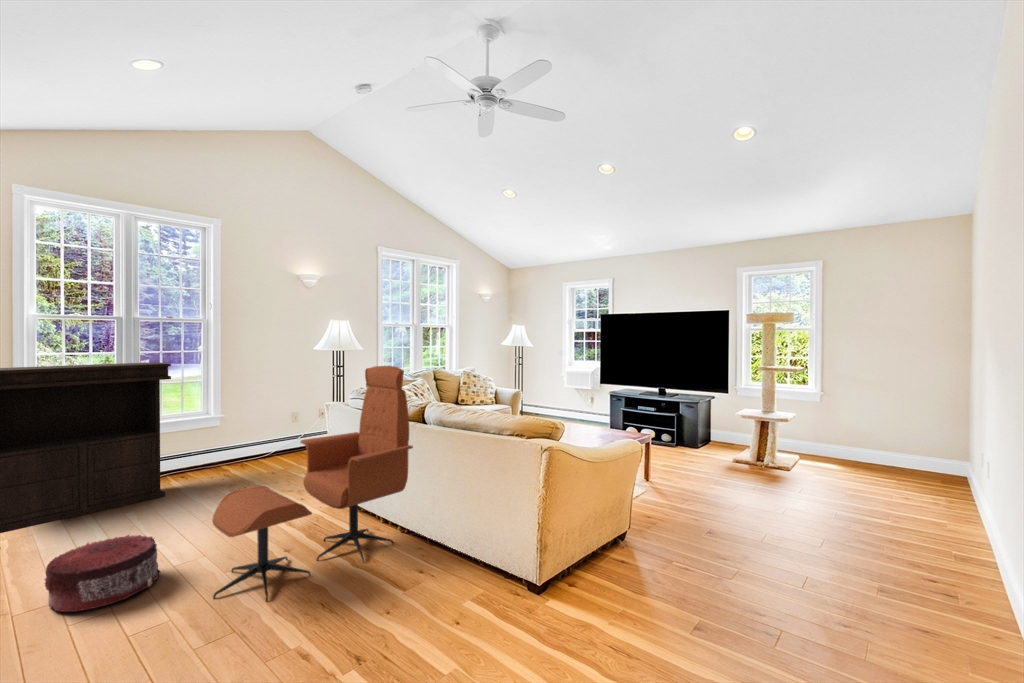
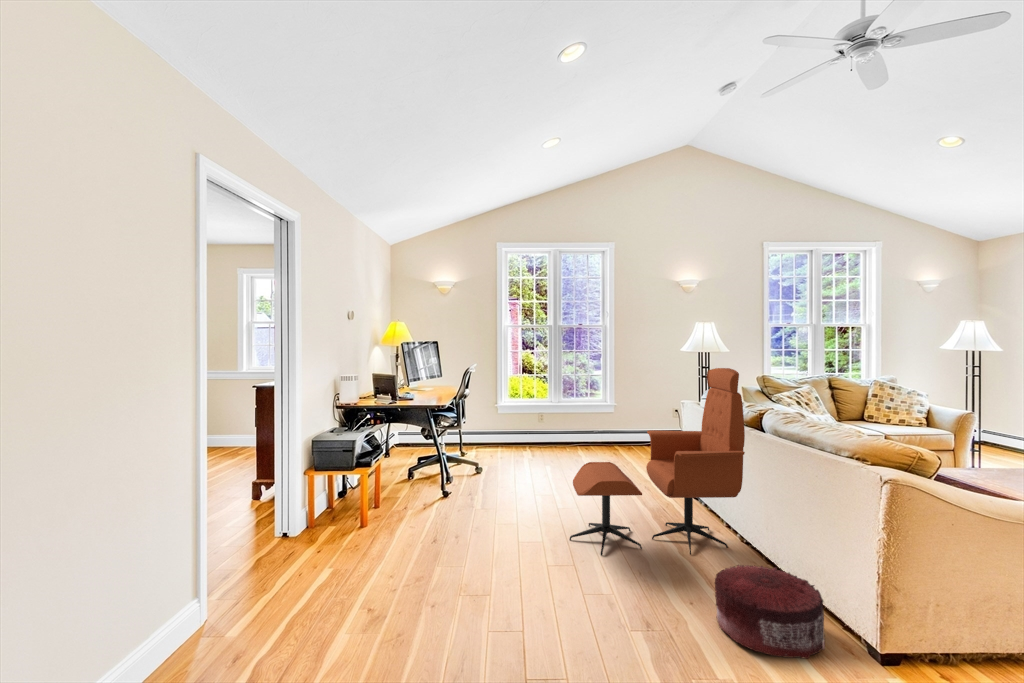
console table: present [0,362,171,533] -> none [469,358,575,463]
pouf: present [45,535,160,612] -> present [715,565,825,659]

